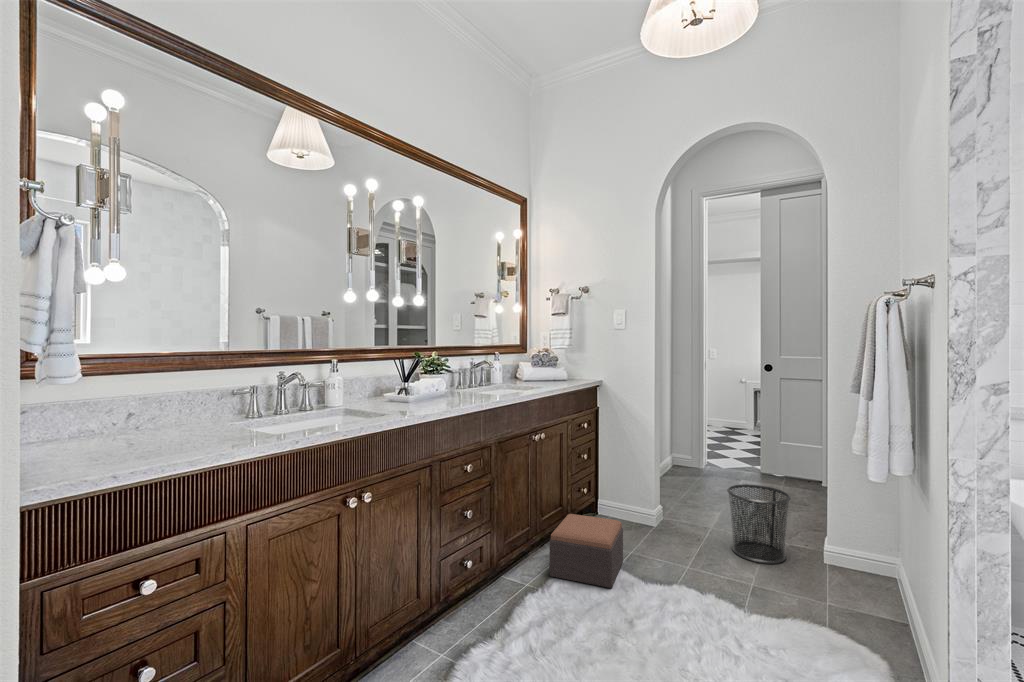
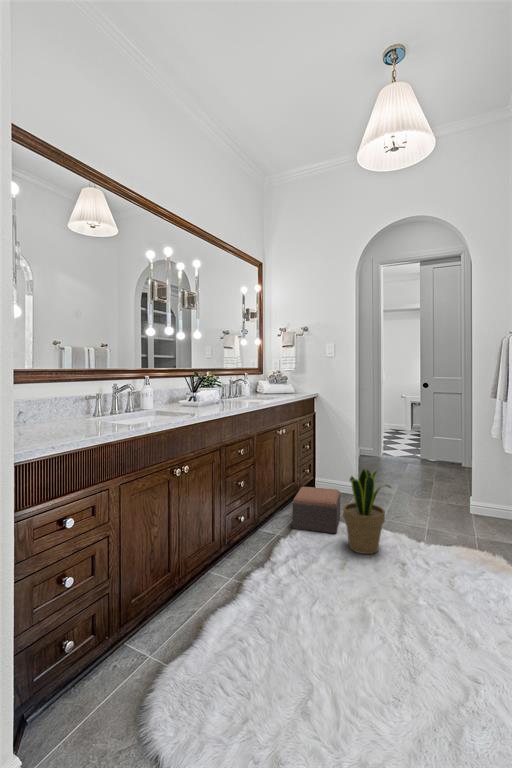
waste bin: present [727,484,791,564] -> none [408,464,450,515]
potted plant: none [617,495,688,627] -> present [343,470,391,554]

